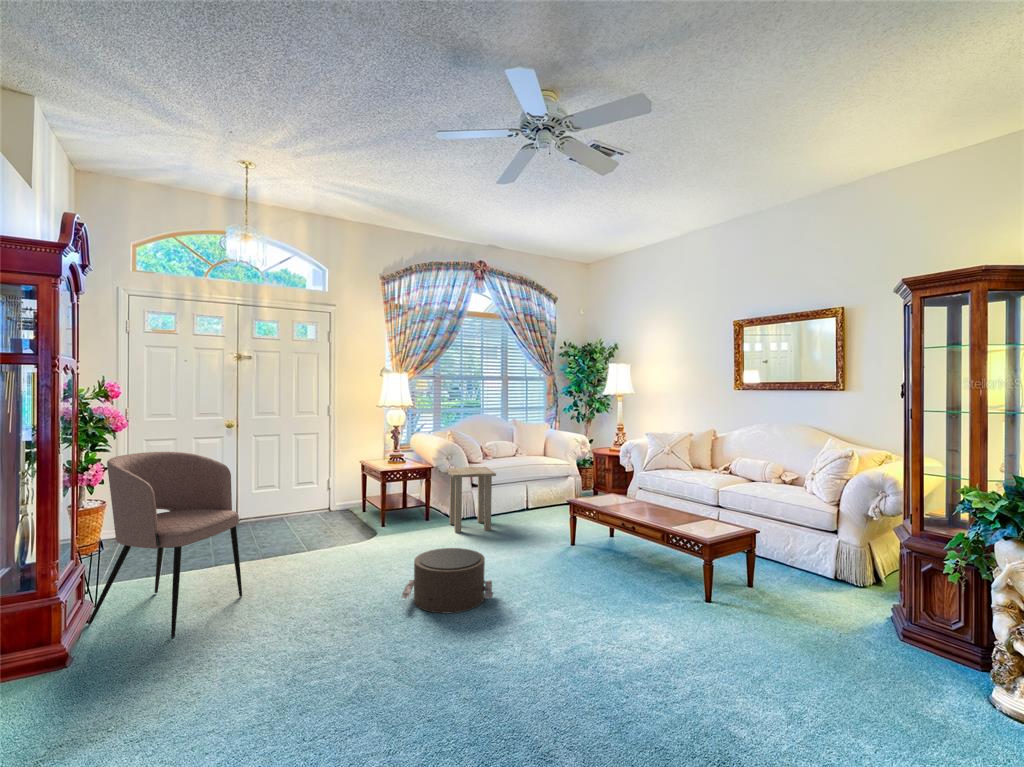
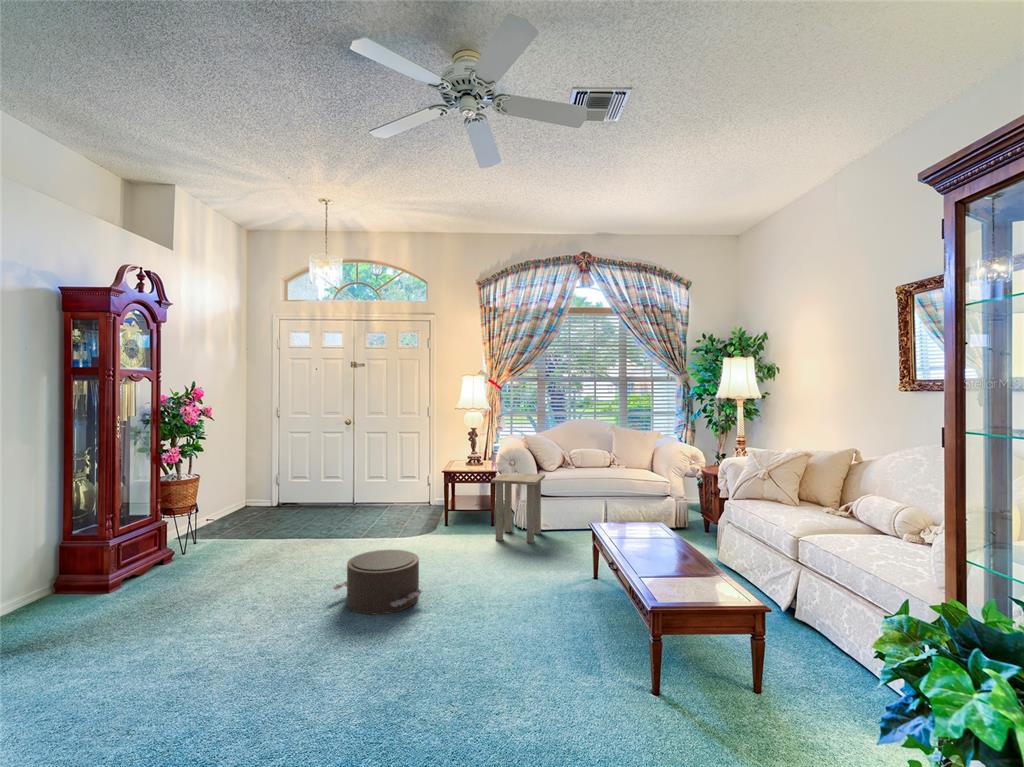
armchair: present [88,452,242,637] -> none [159,441,260,584]

